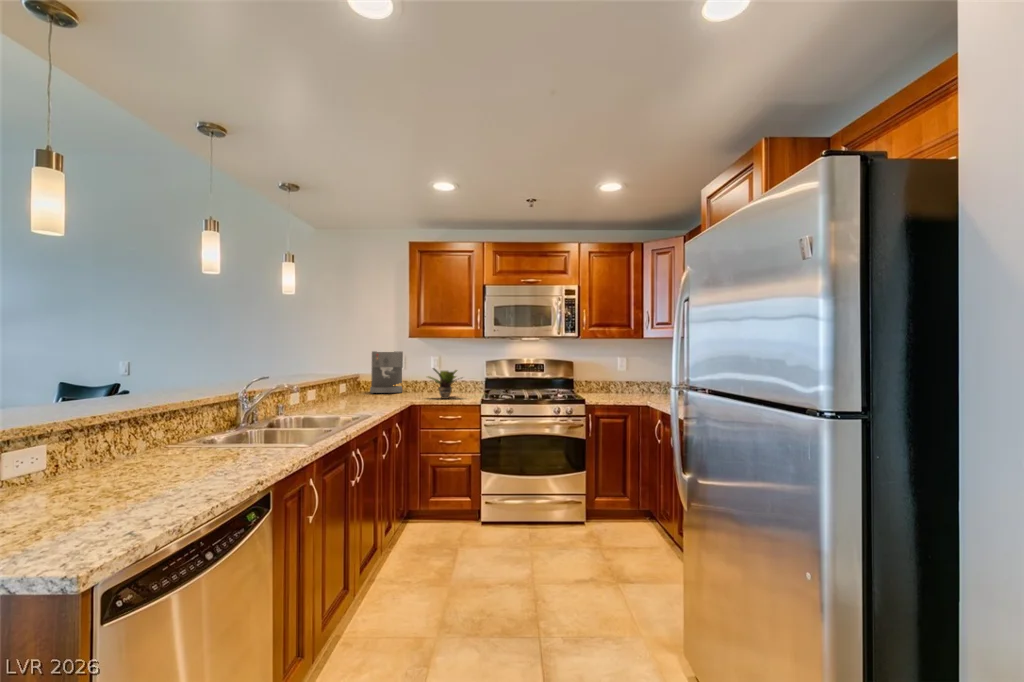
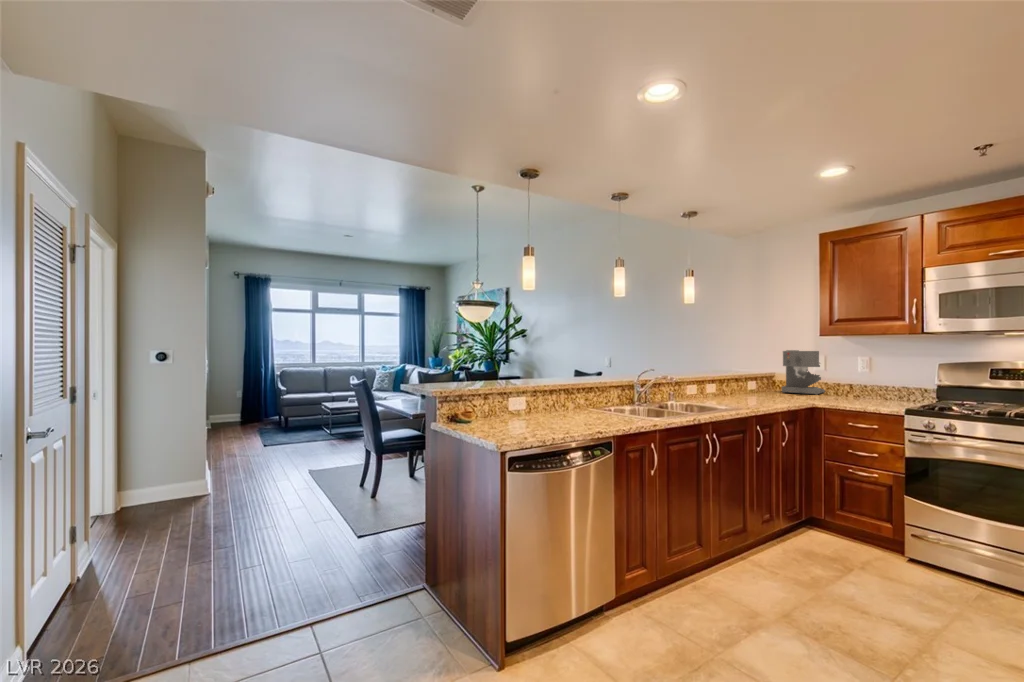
potted plant: present [428,368,457,399] -> none [832,369,883,405]

